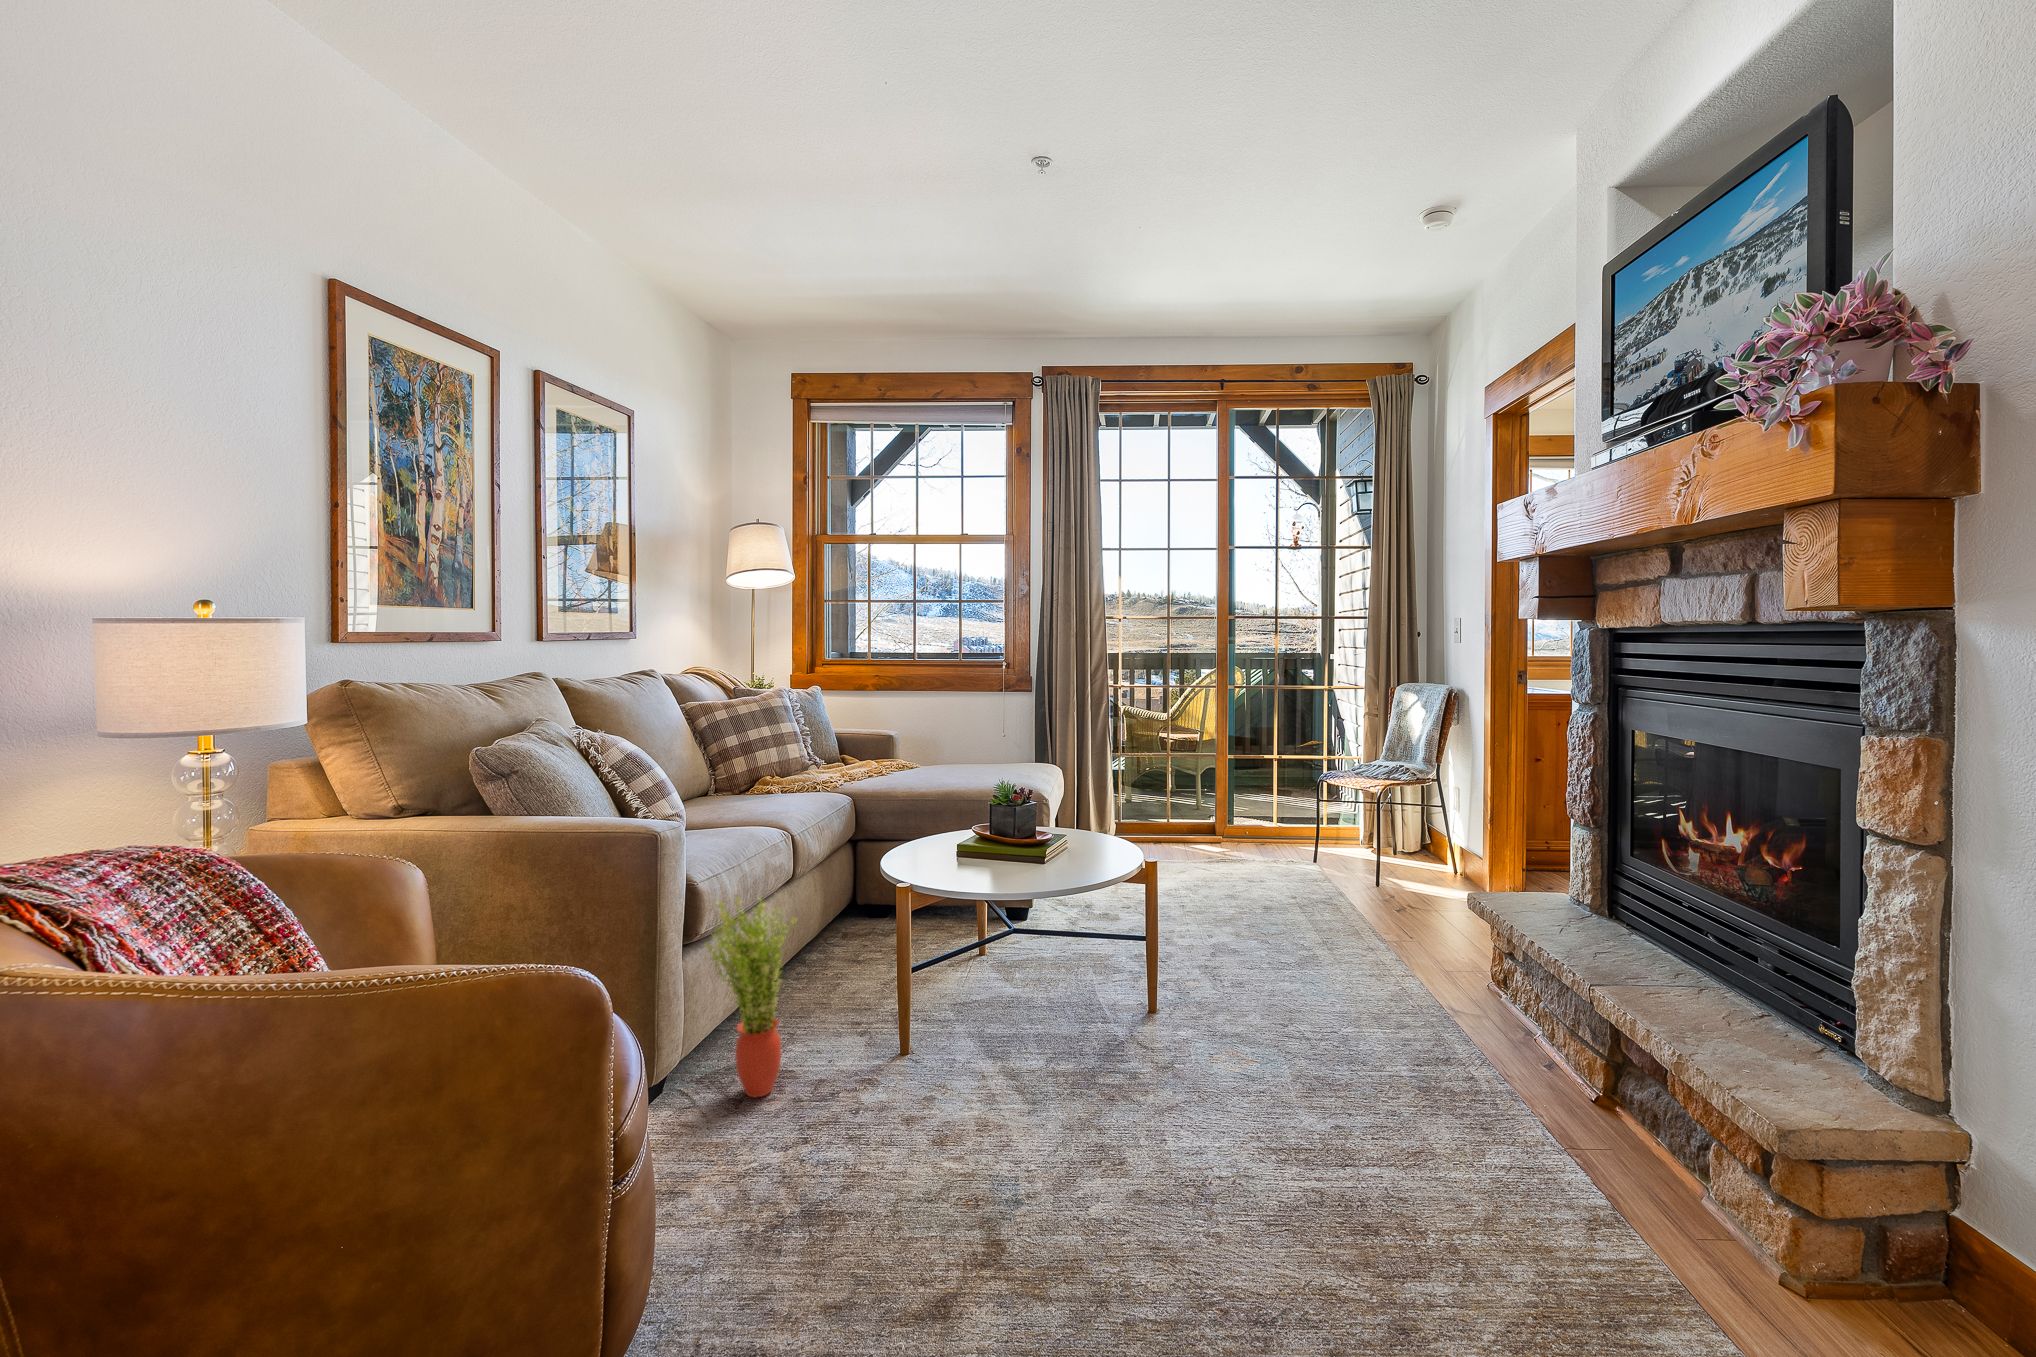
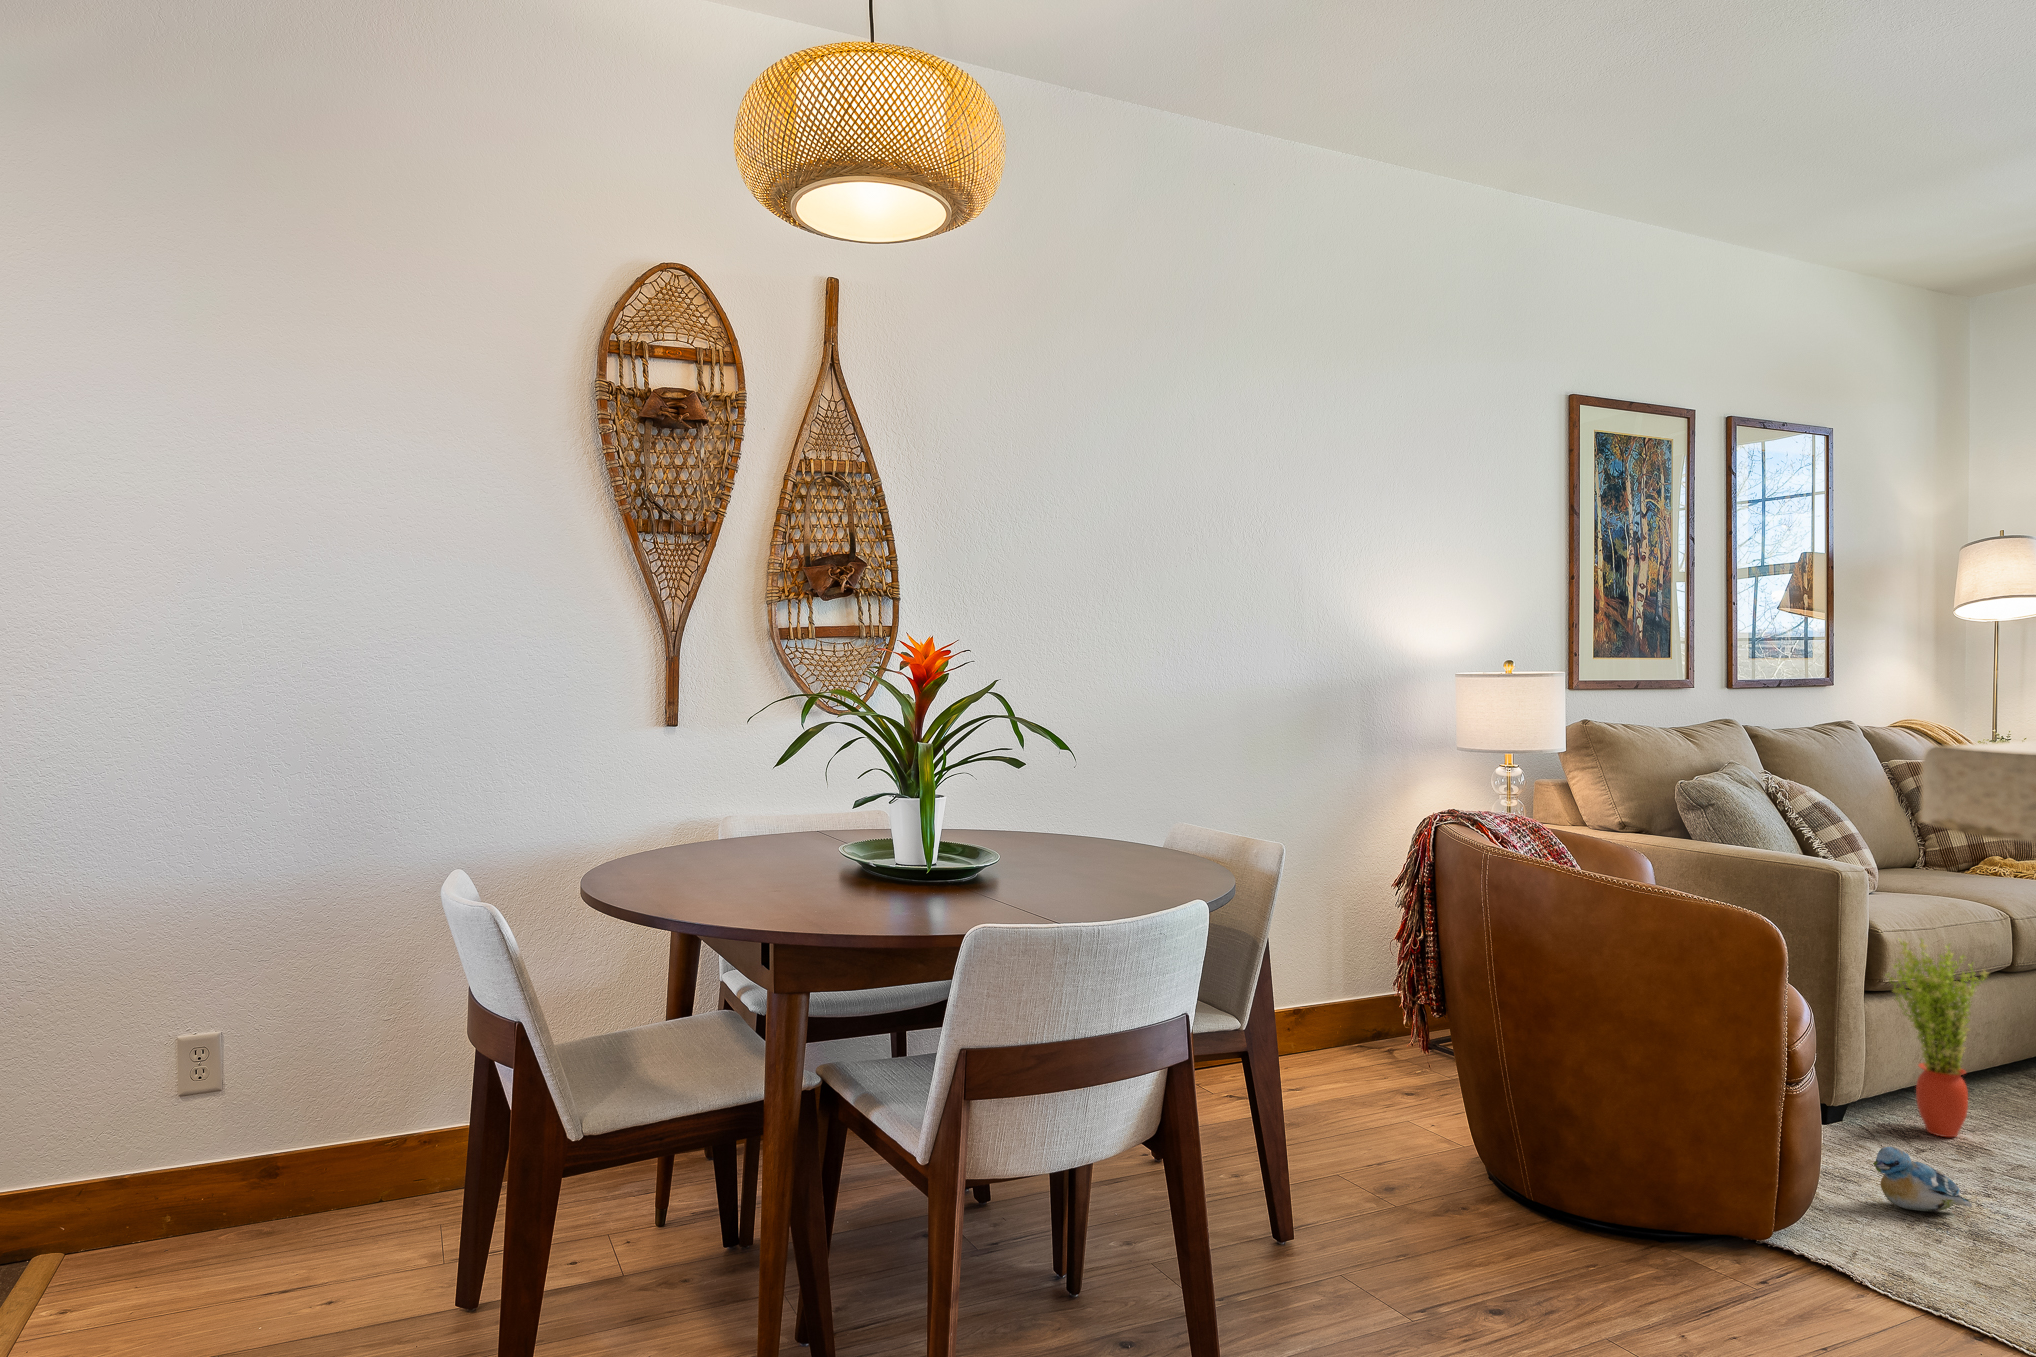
plush toy: none [712,1197,816,1272] -> present [1873,1147,1972,1212]

